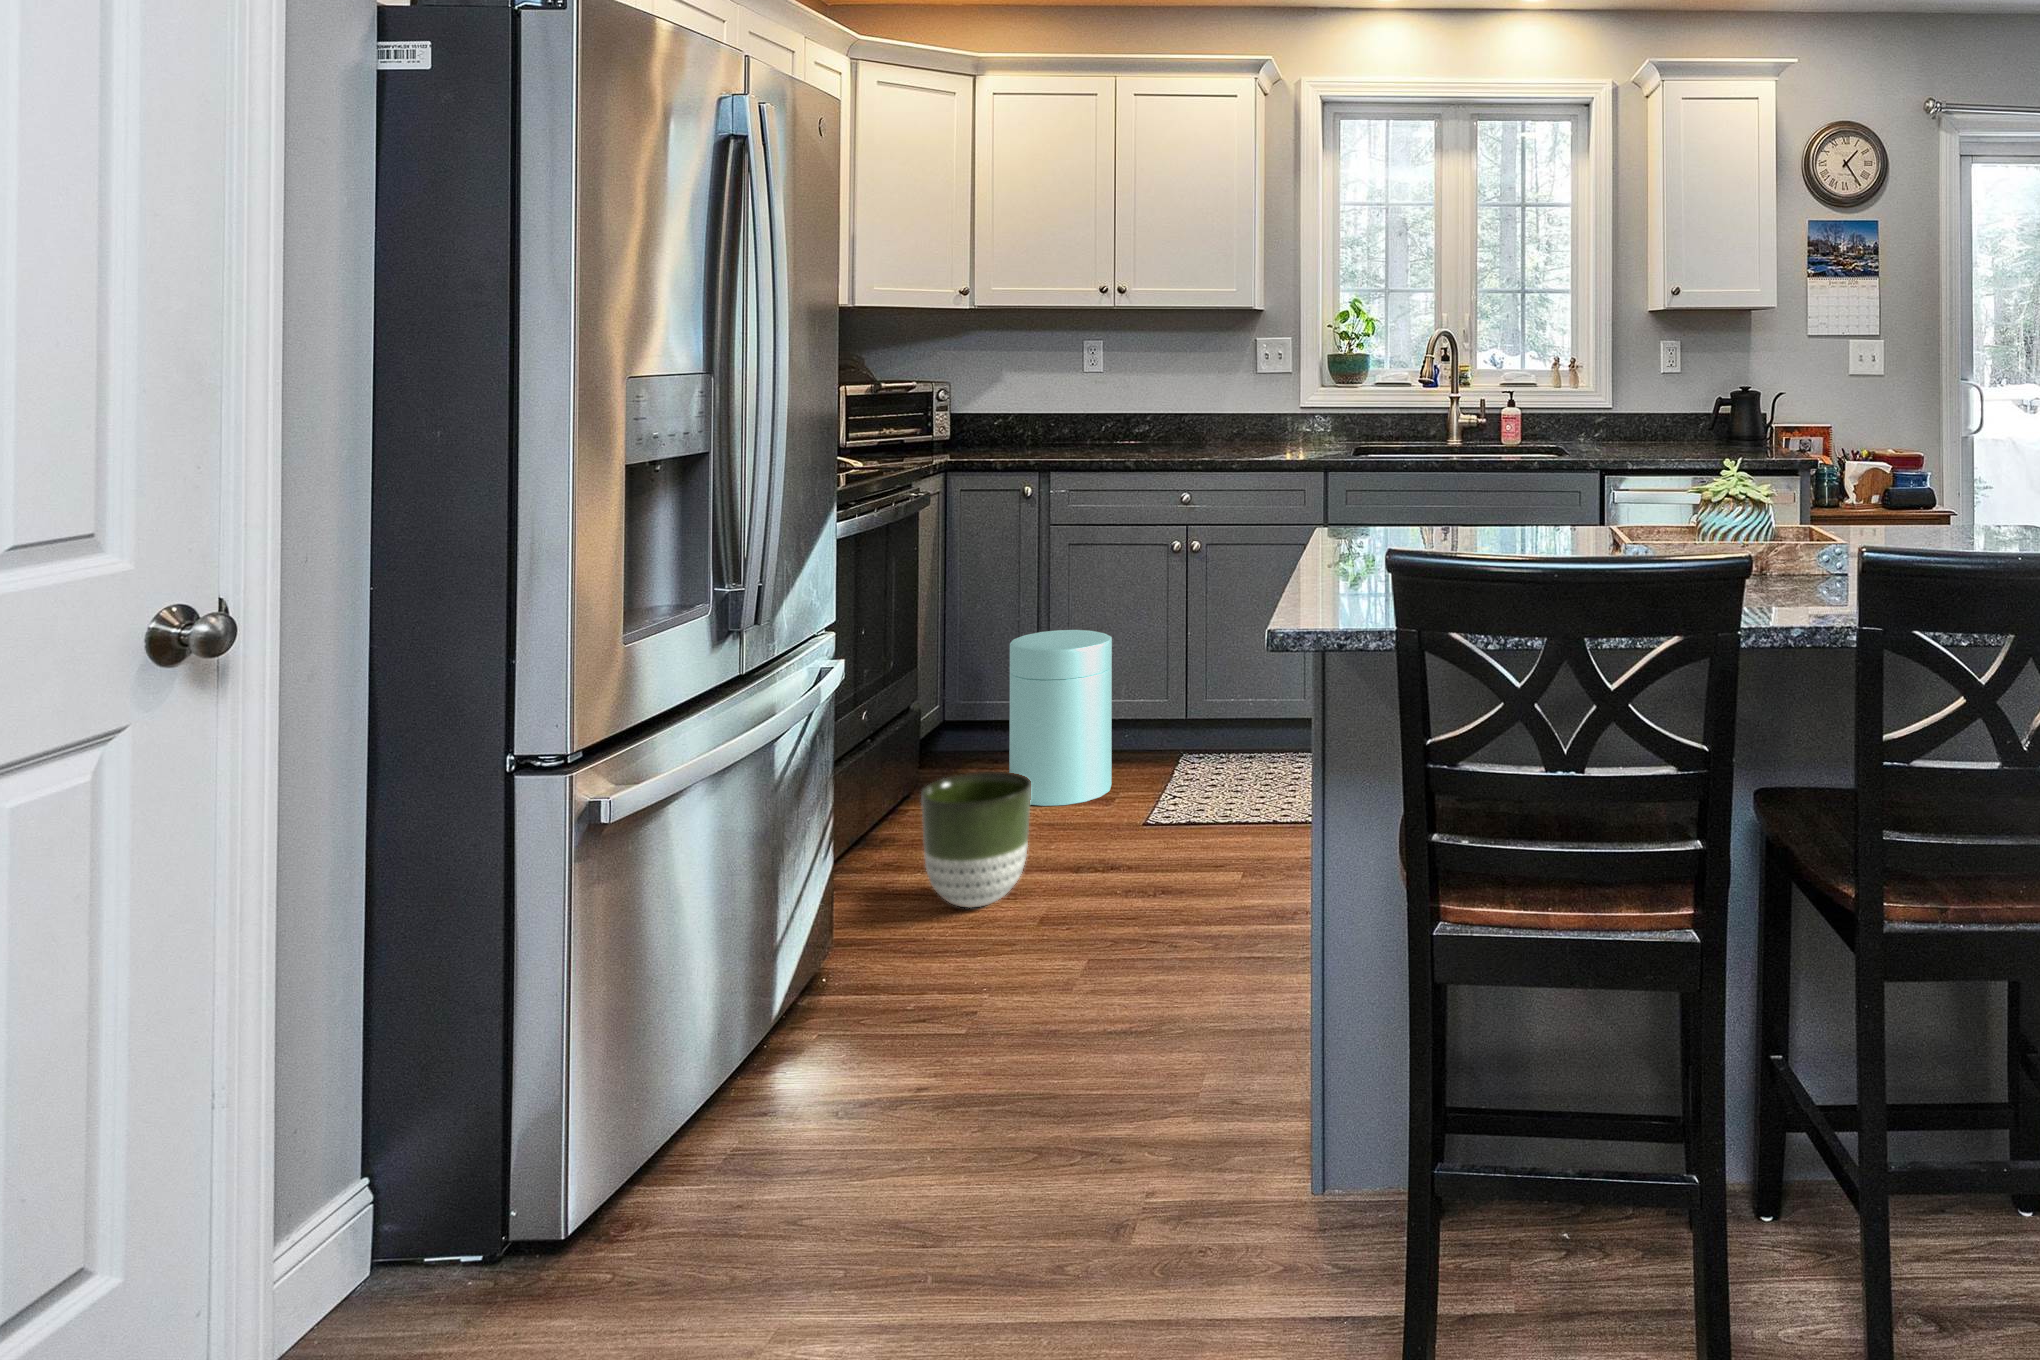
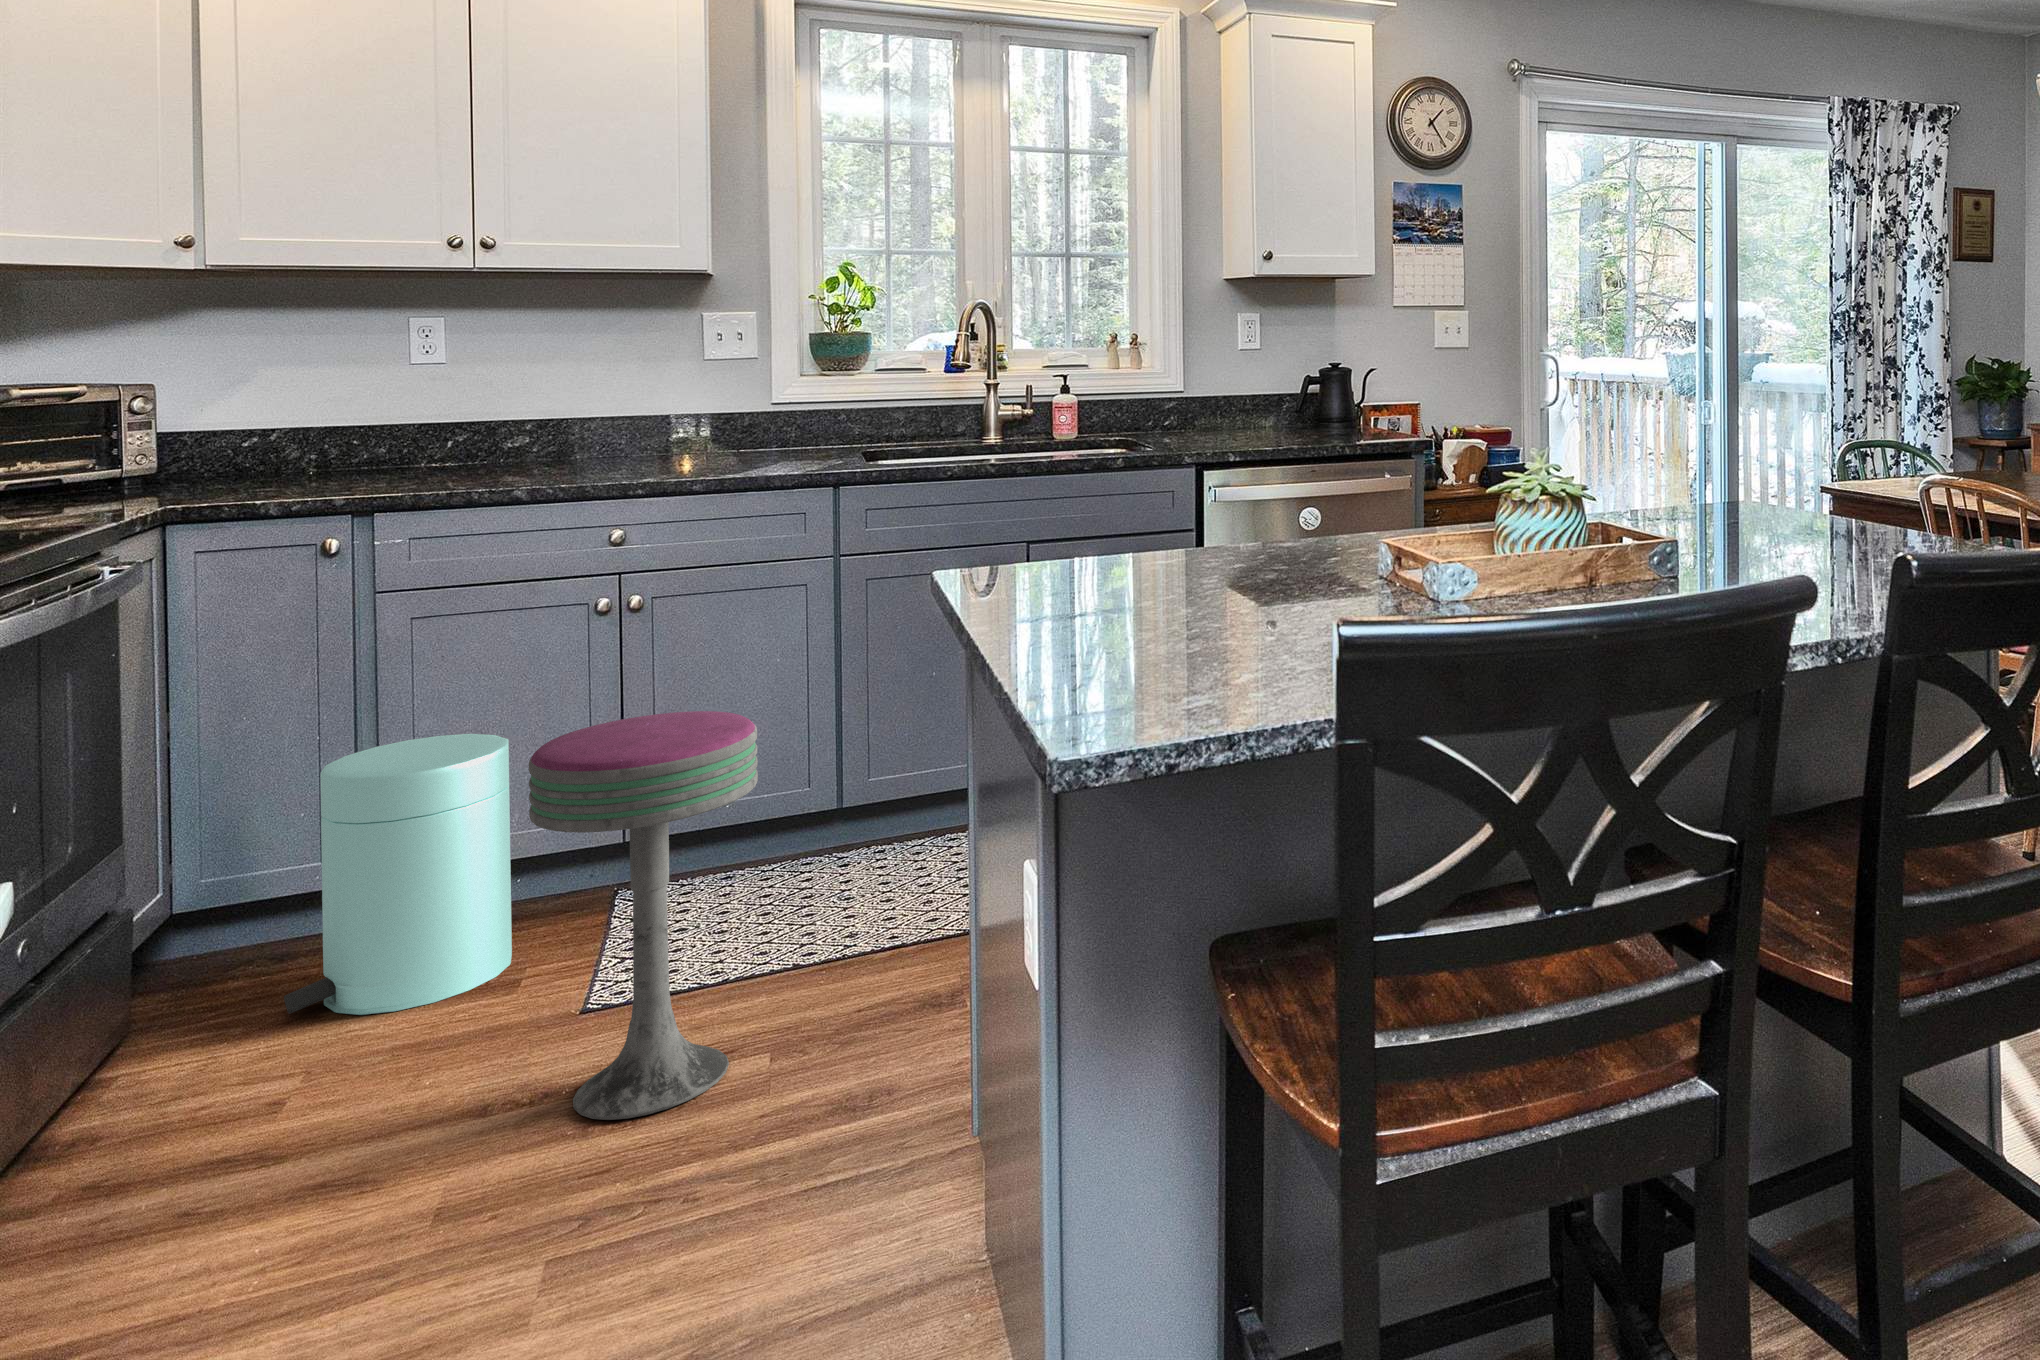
bar stool: none [1105,625,1238,890] -> present [529,711,758,1120]
planter: present [921,772,1031,908] -> none [163,991,395,1238]

